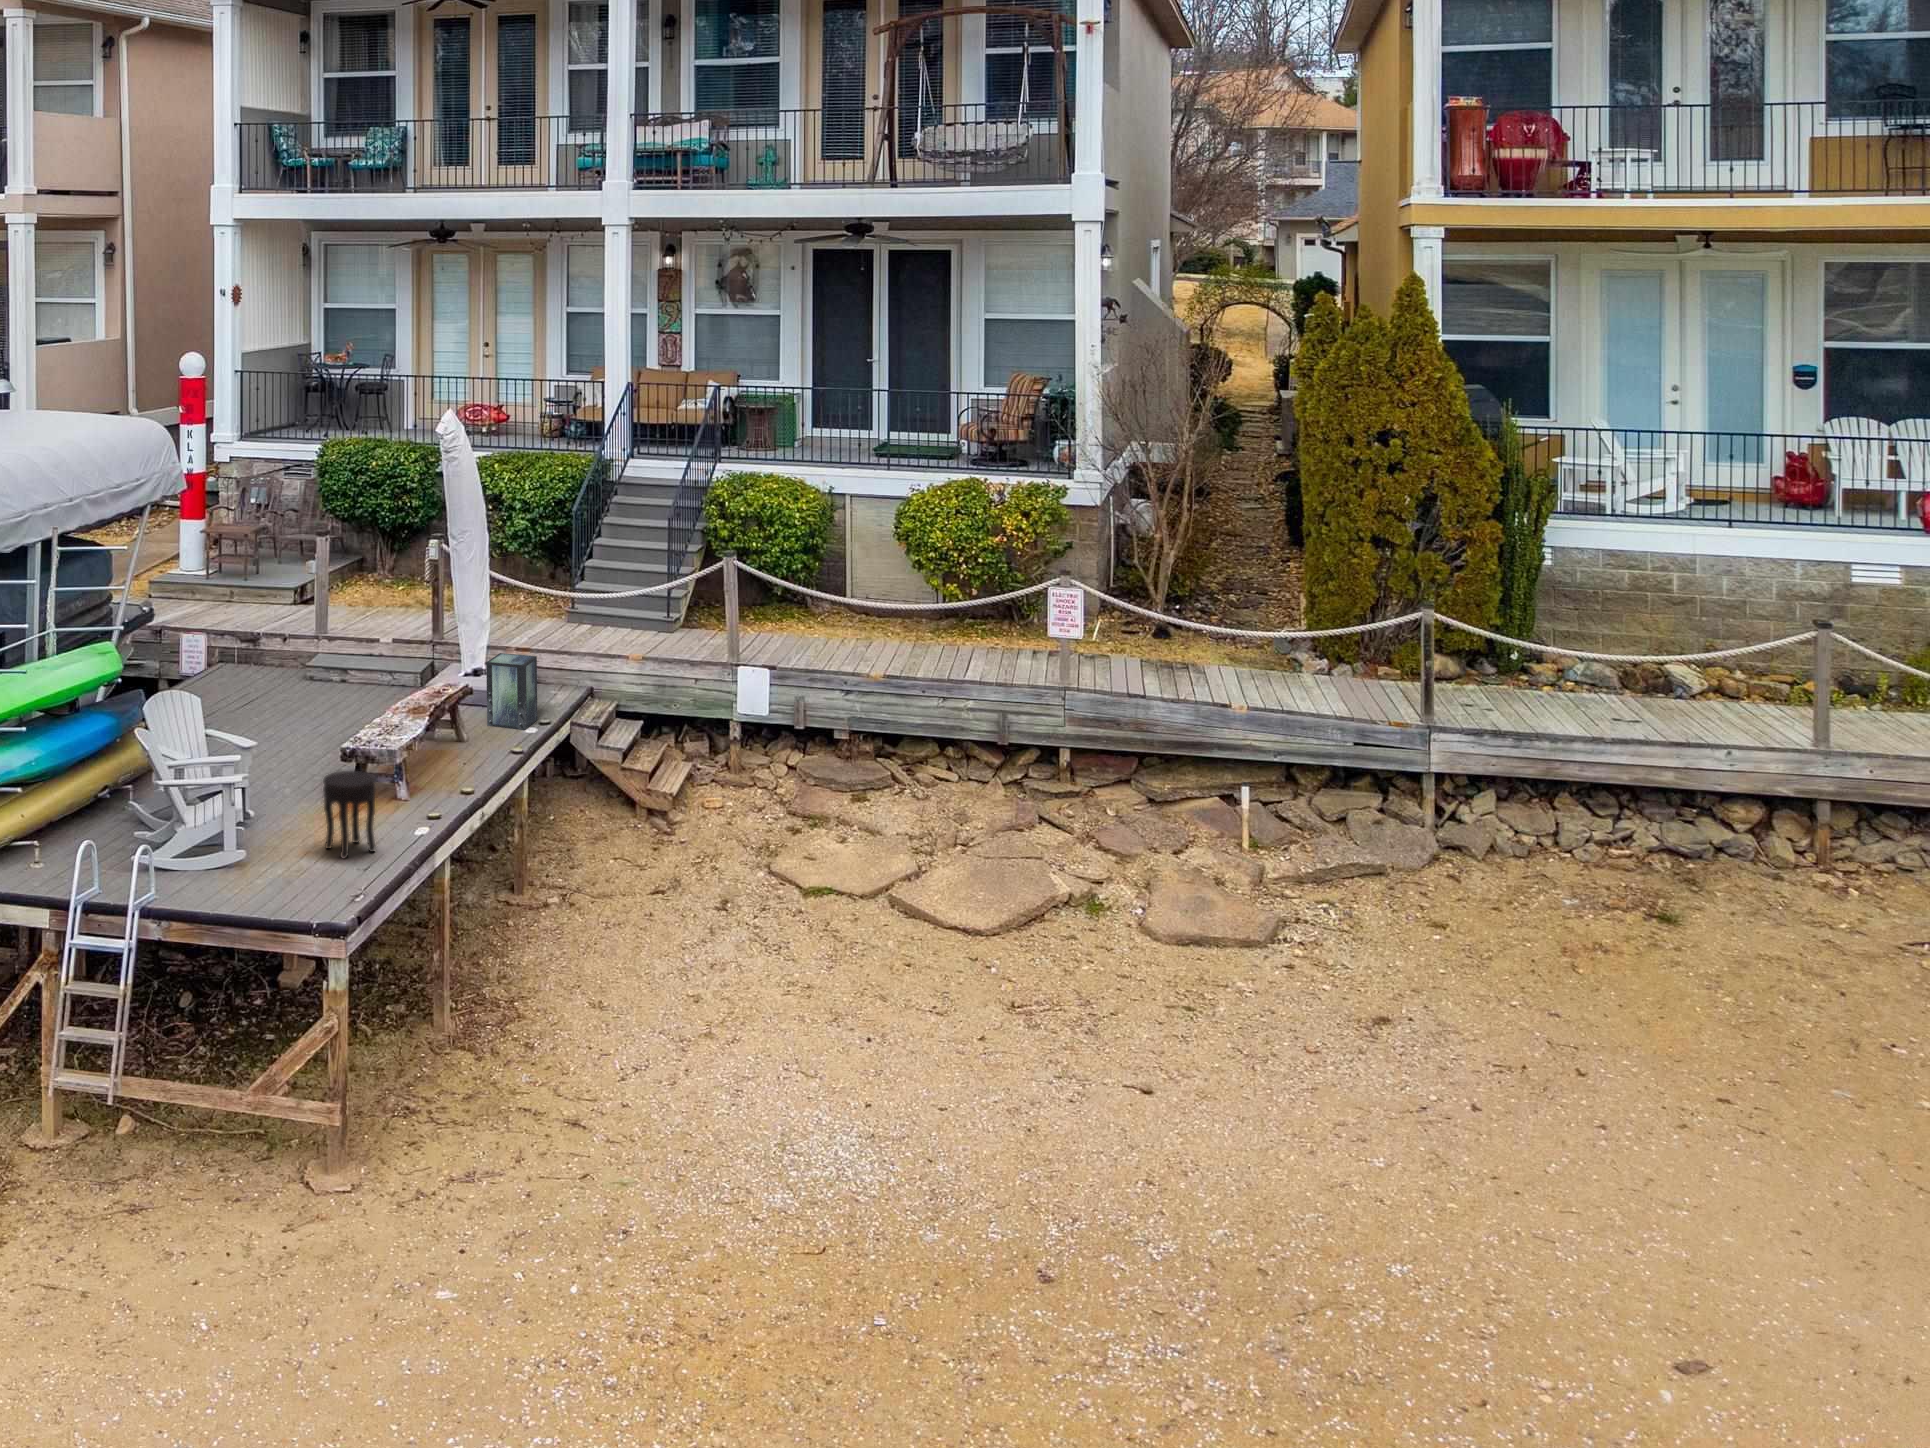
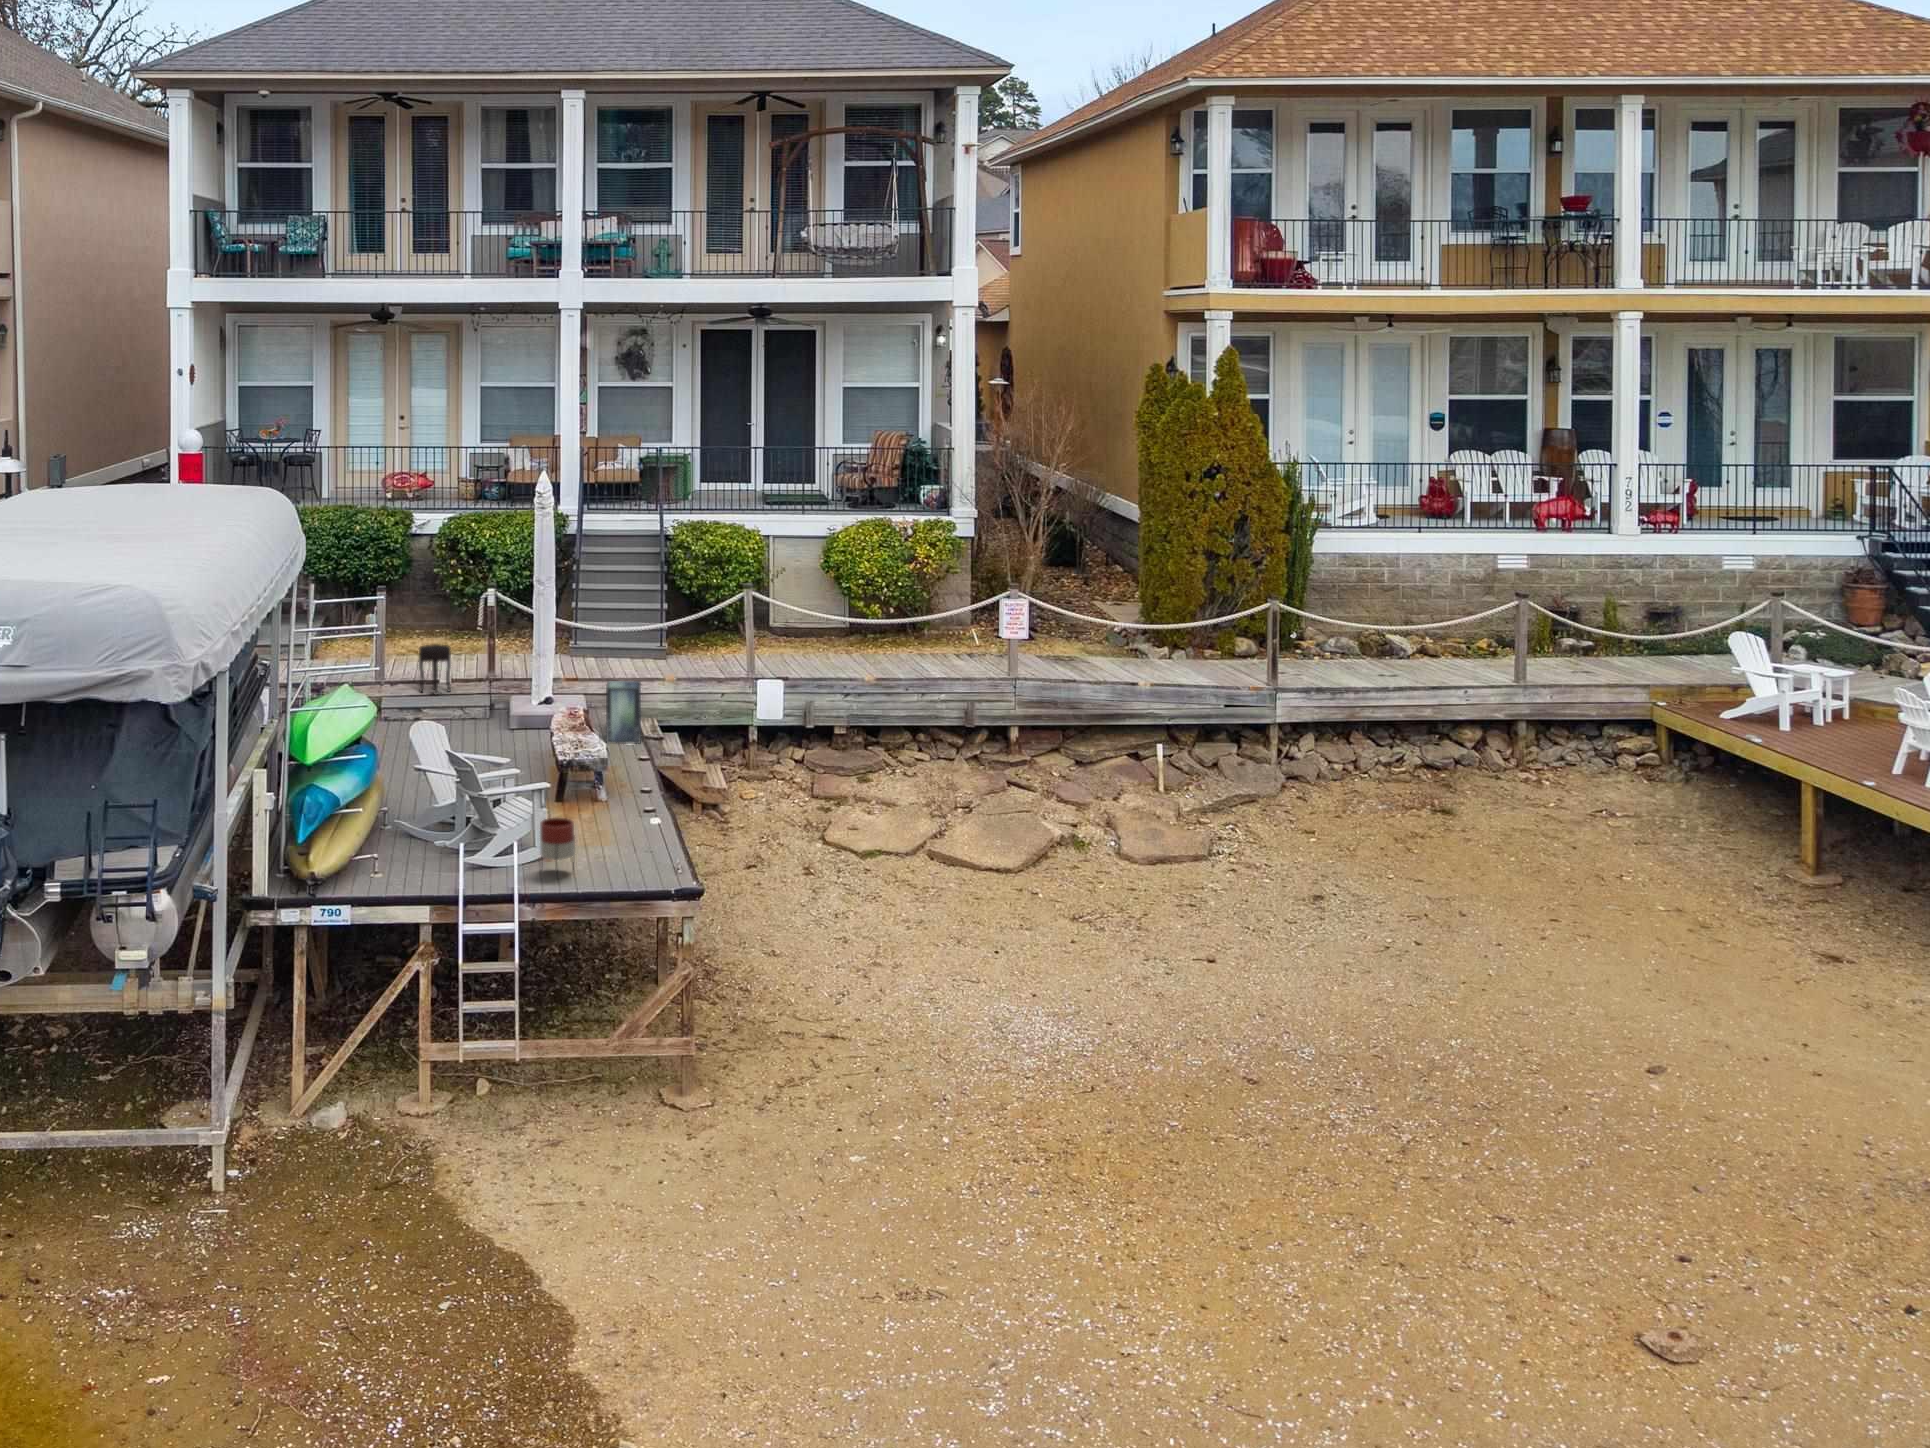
side table: present [323,771,376,859] -> present [419,644,451,695]
planter: none [201,820,245,894] -> present [540,818,575,864]

